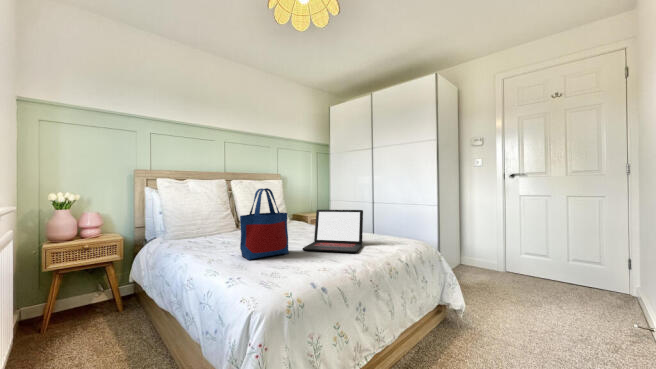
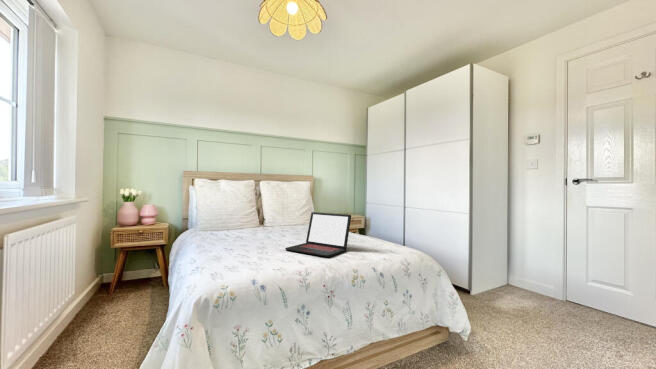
tote bag: present [240,188,289,260] -> none [226,190,273,254]

